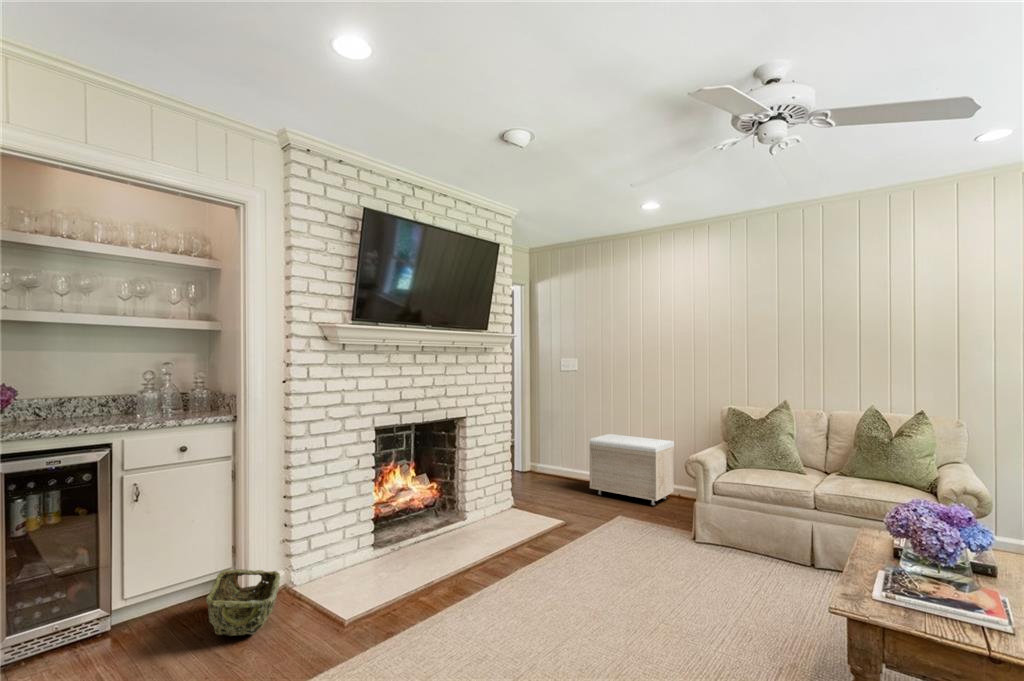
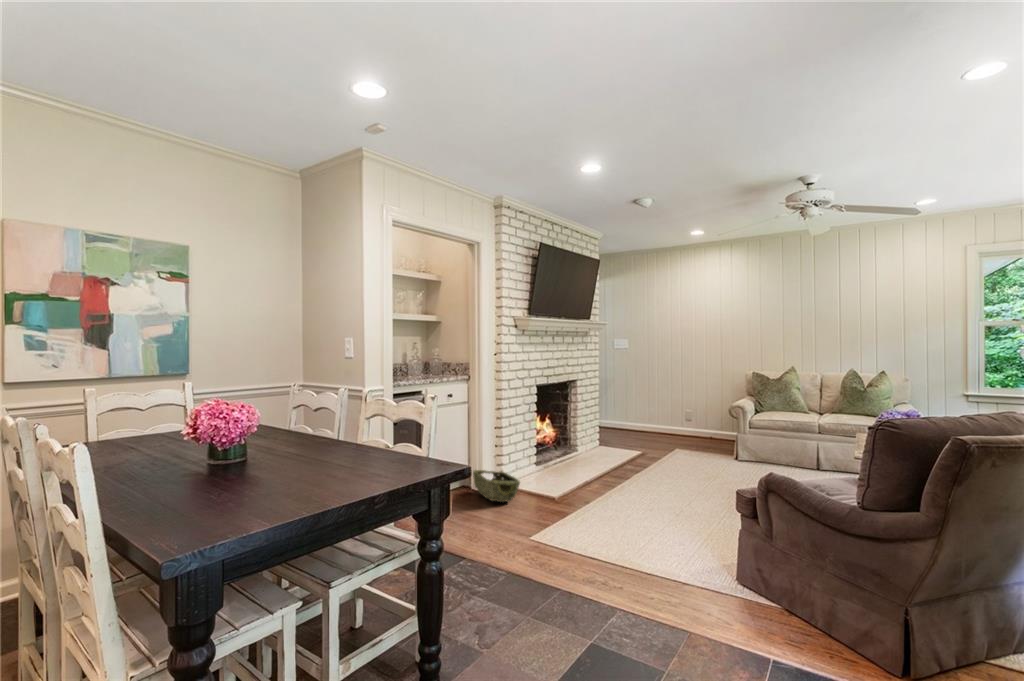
storage bench: present [589,434,674,505] -> none [648,395,709,442]

